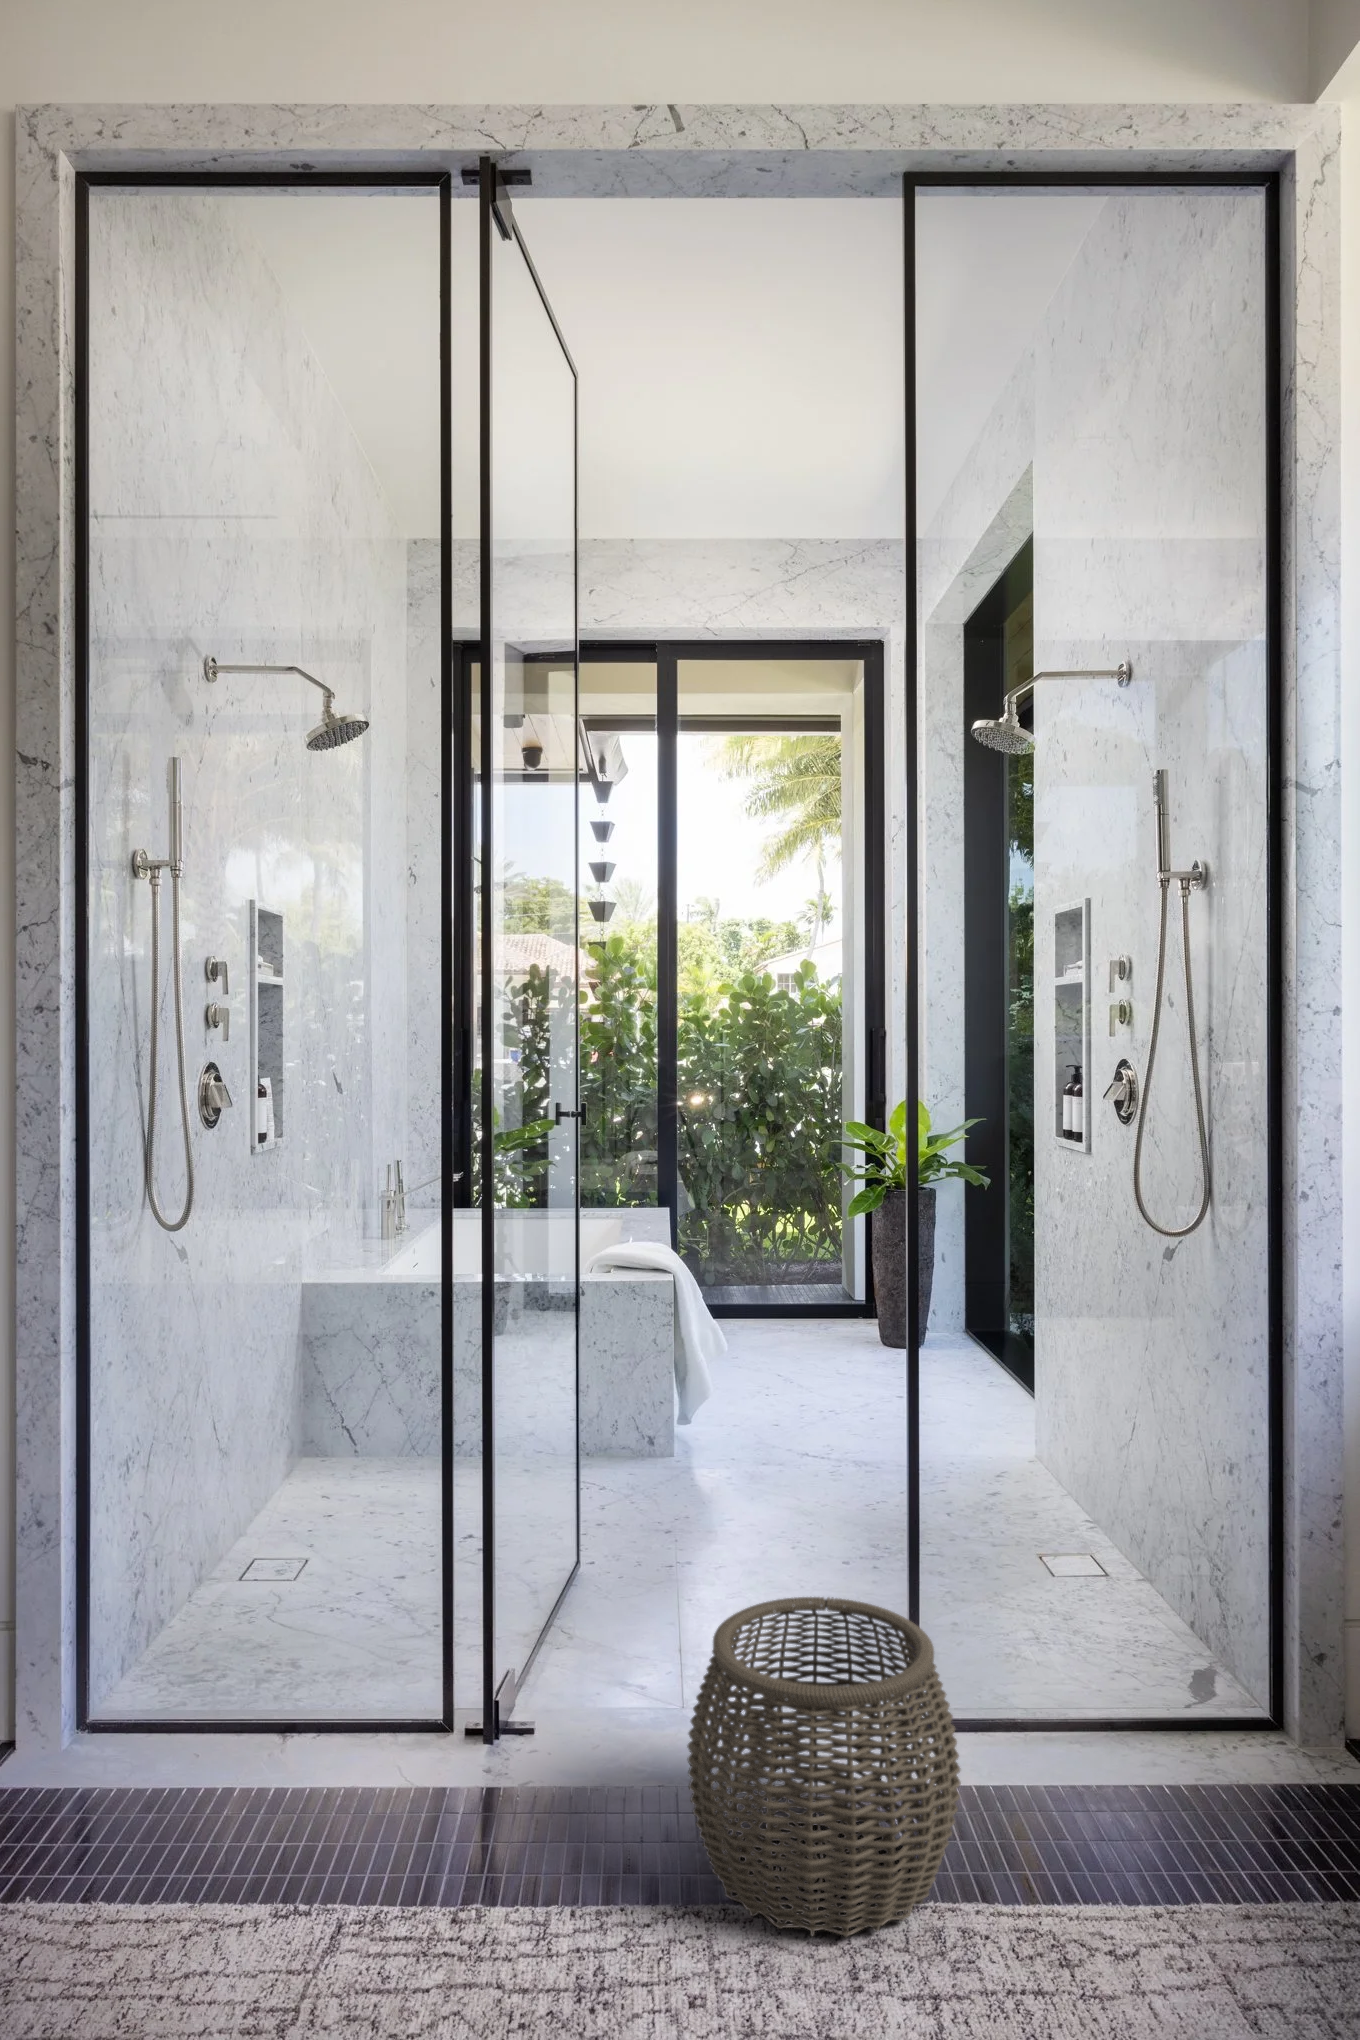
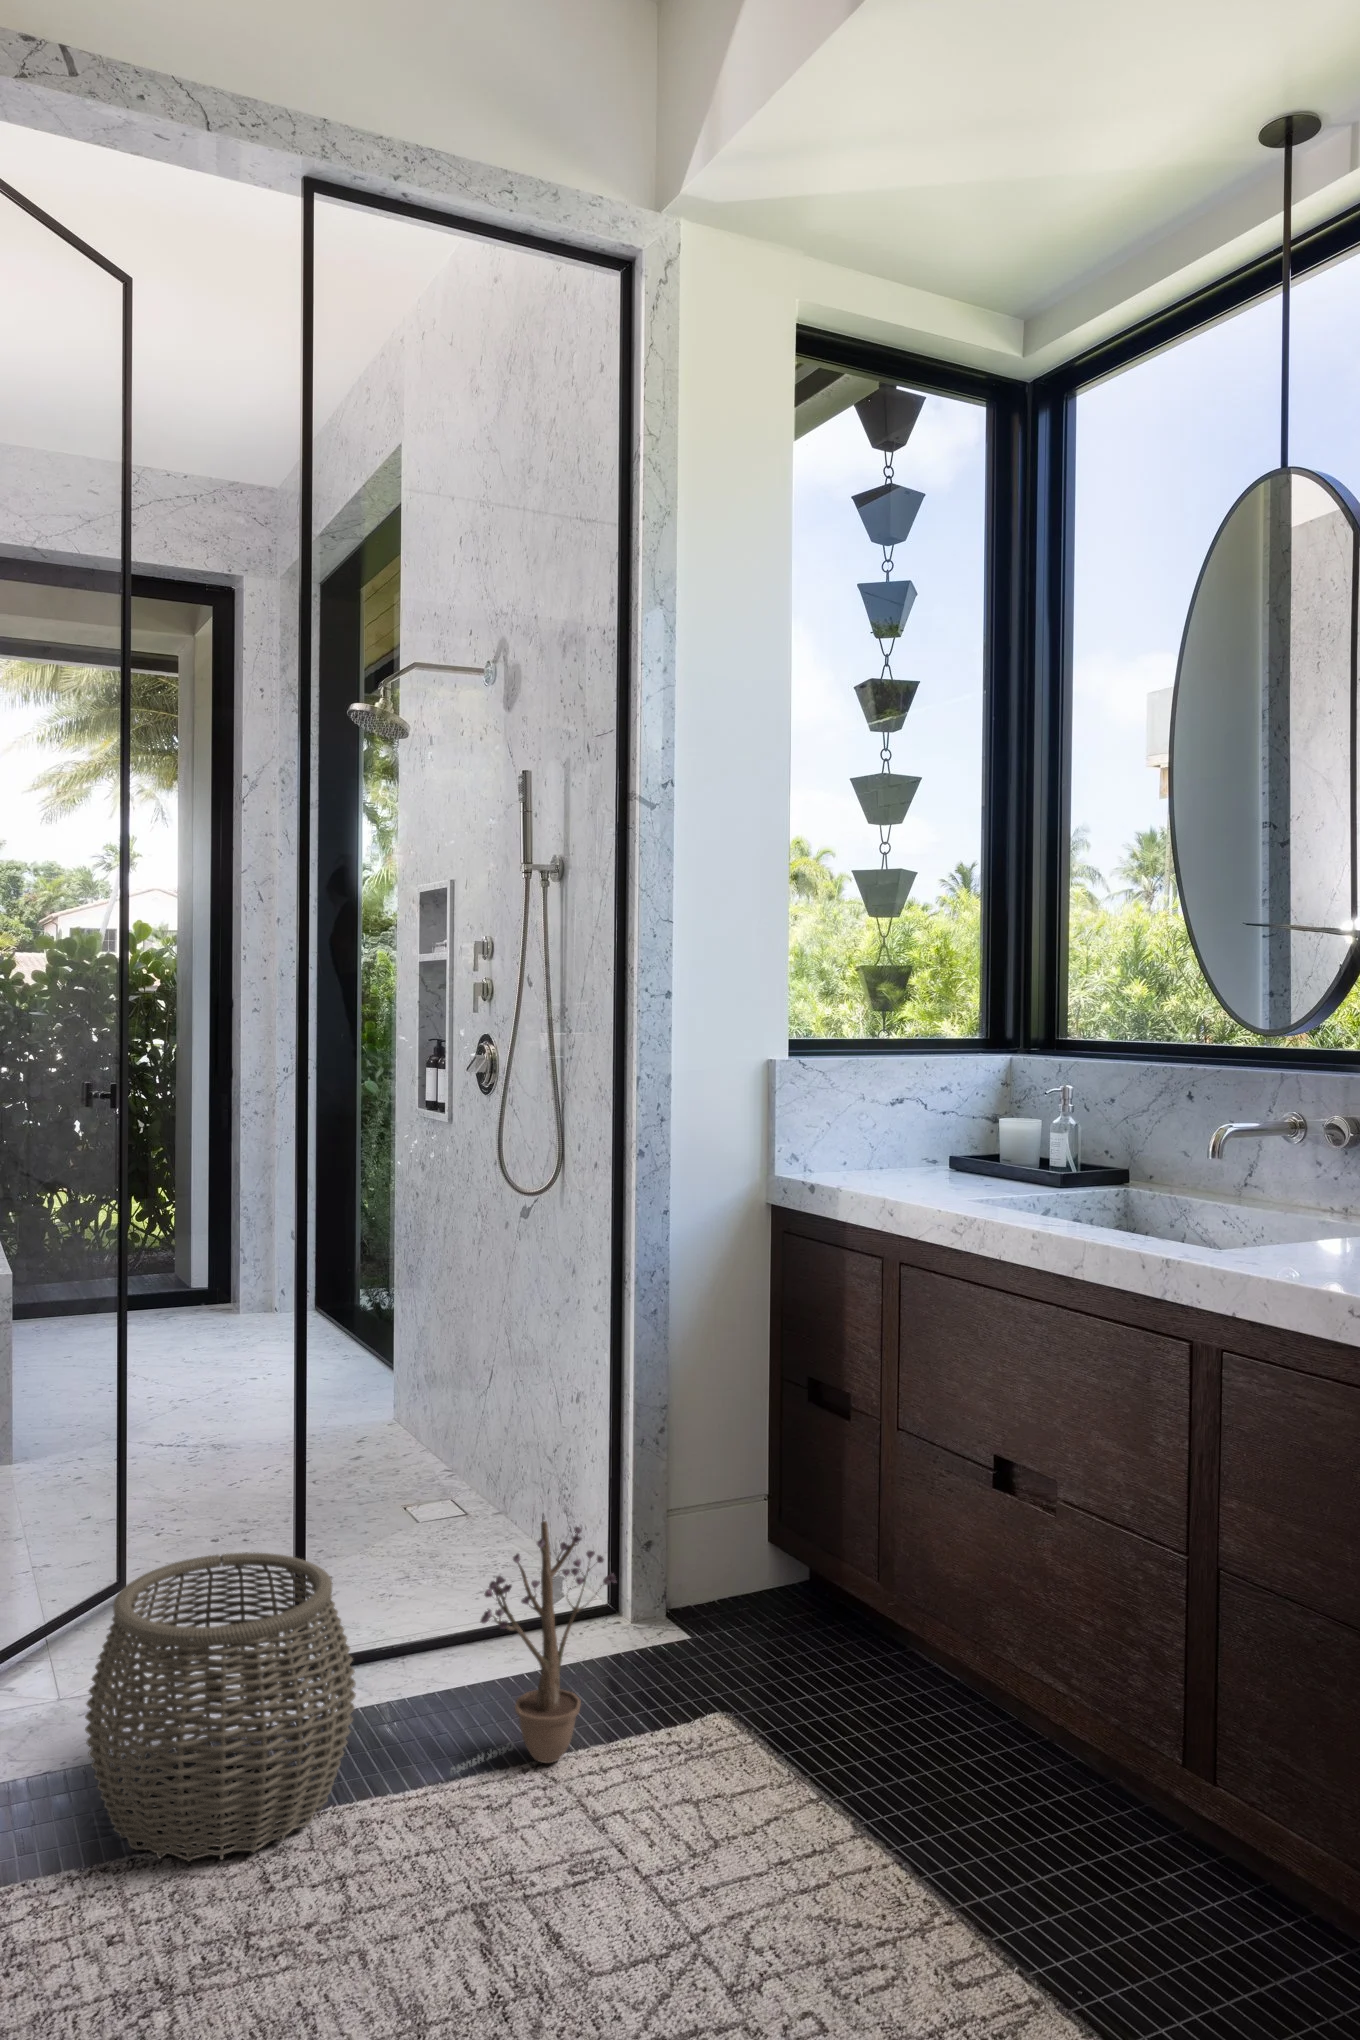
decorative plant: none [1068,1624,1274,1912] -> present [450,1521,616,1774]

